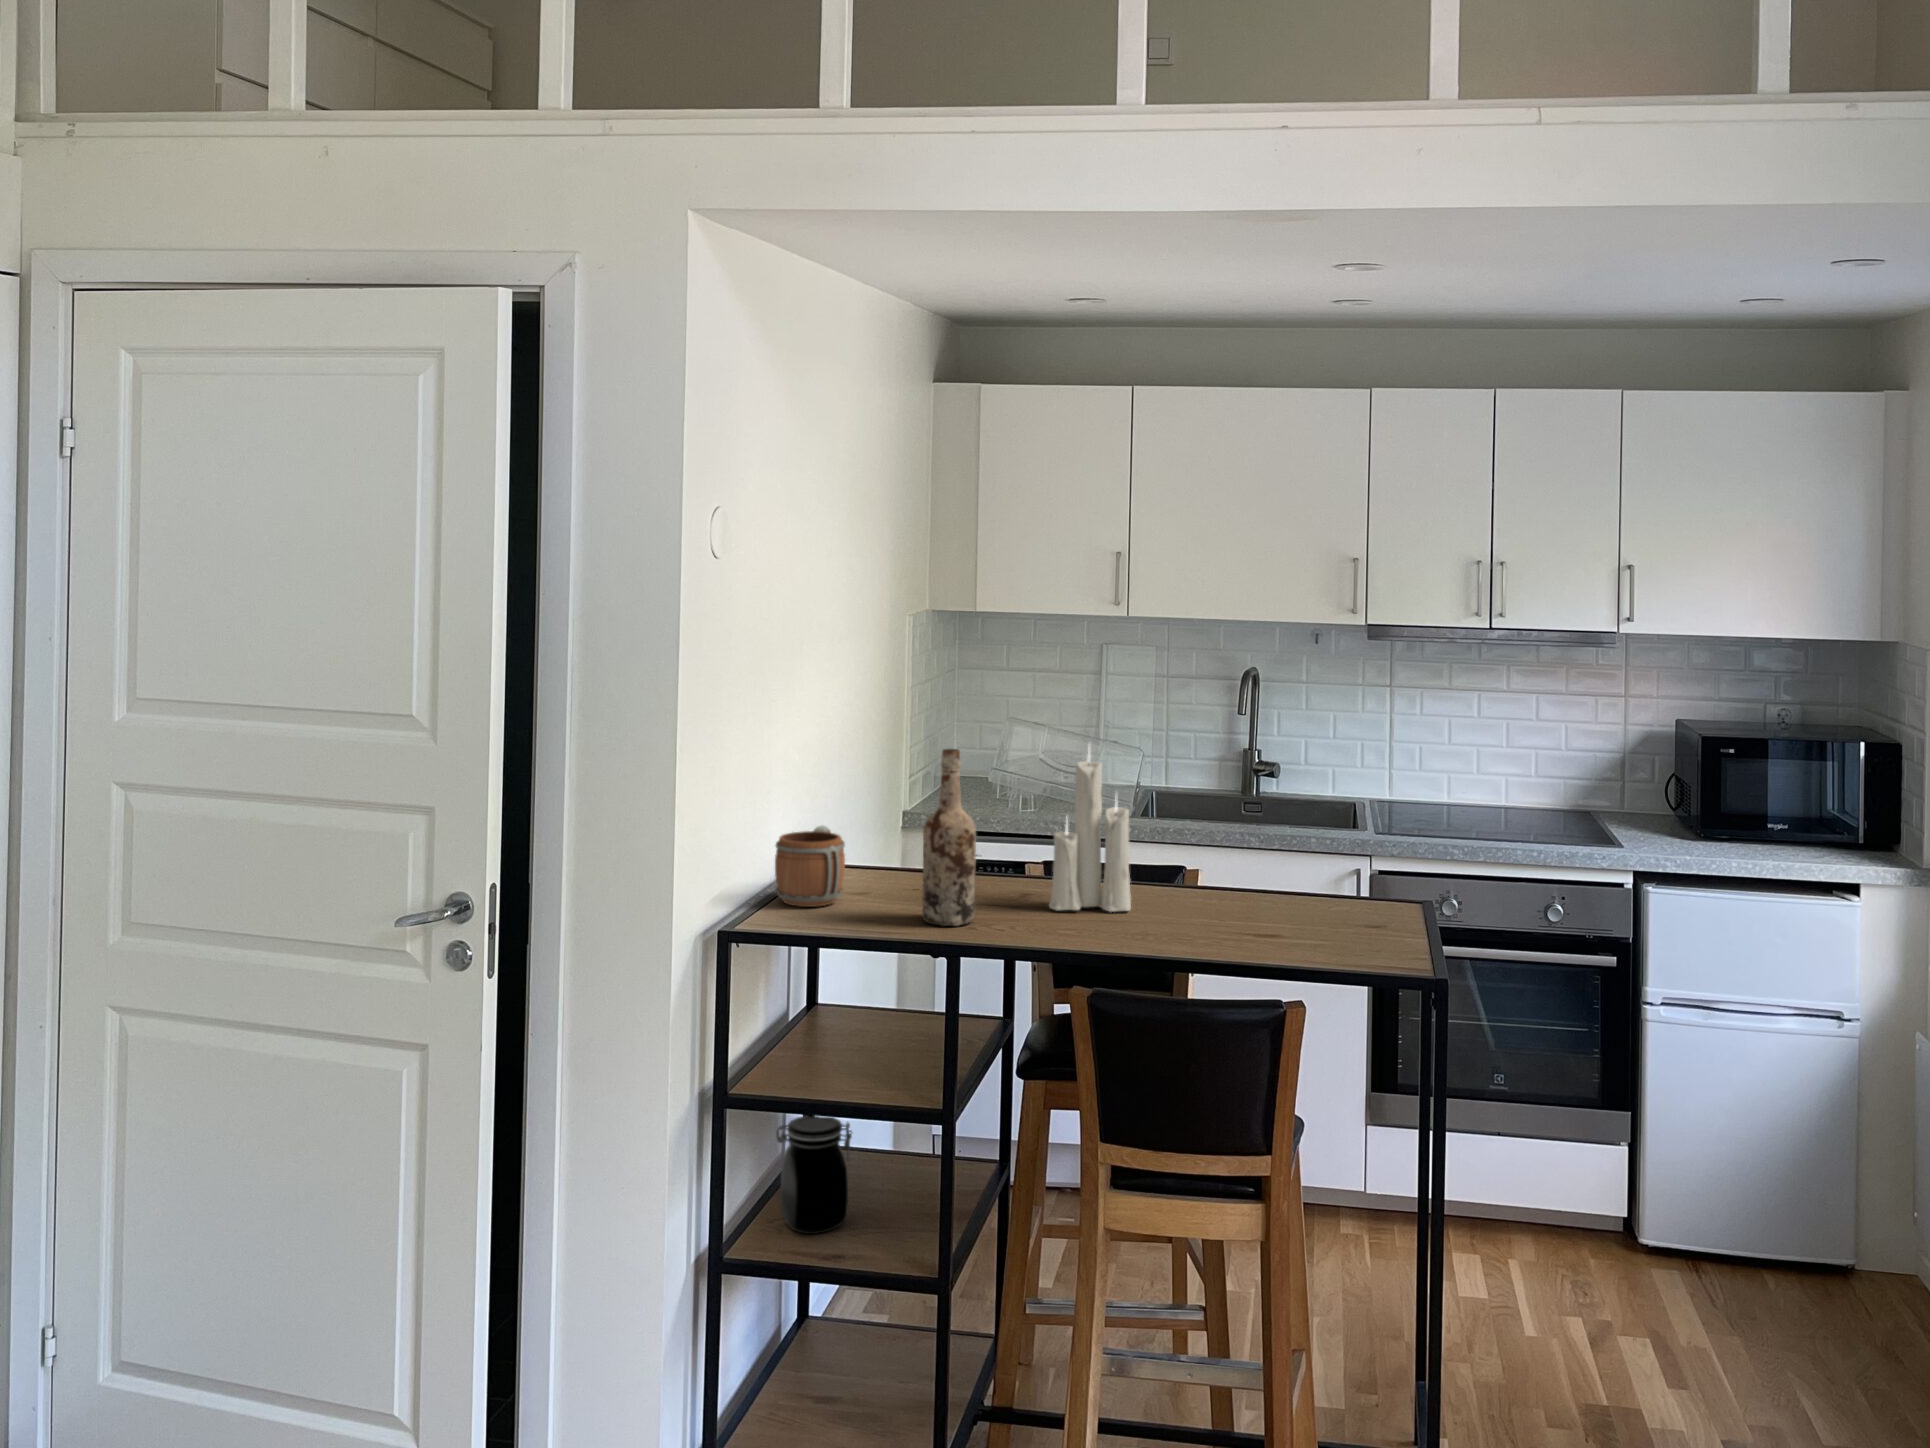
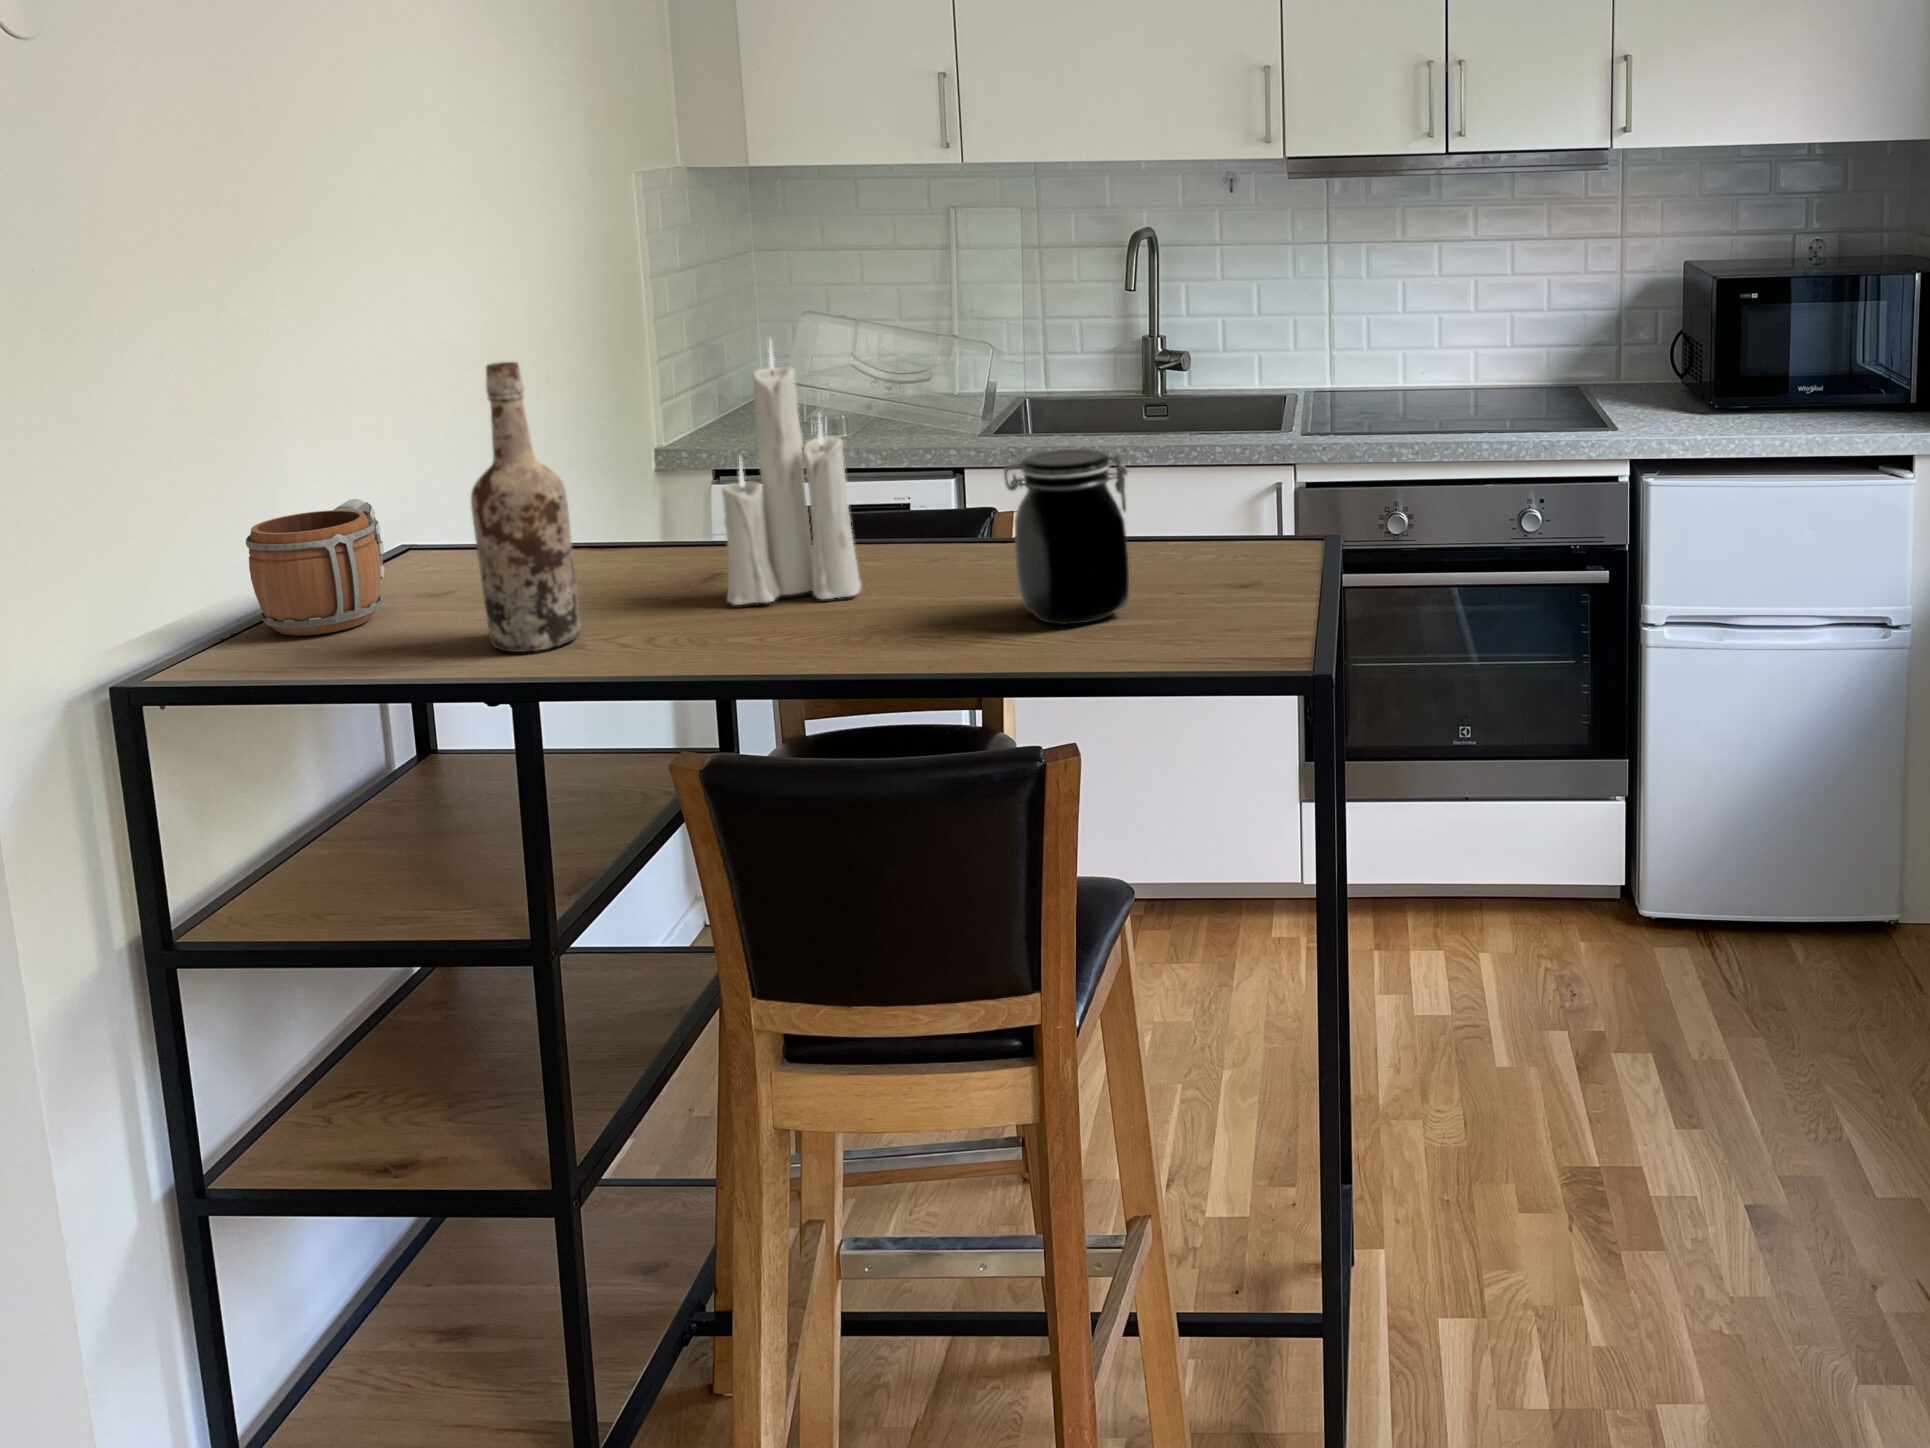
jar: present [776,1116,852,1234] -> present [1004,449,1129,625]

